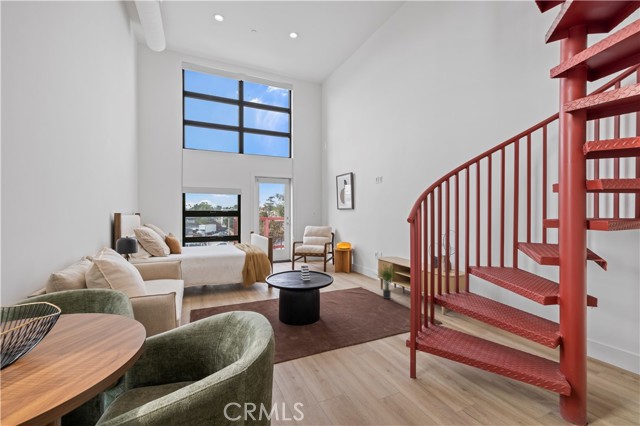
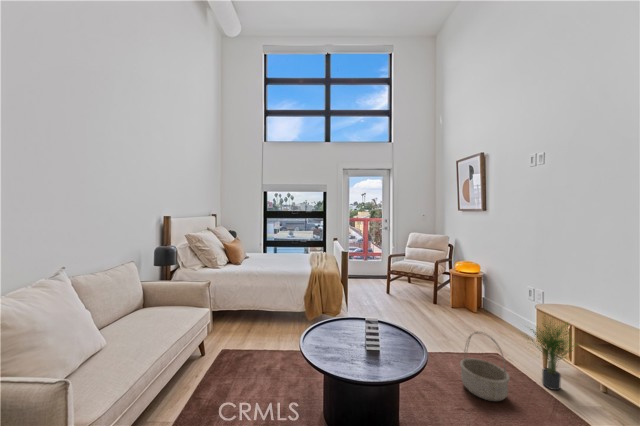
basket: none [346,273,369,307] -> present [460,331,510,401]

